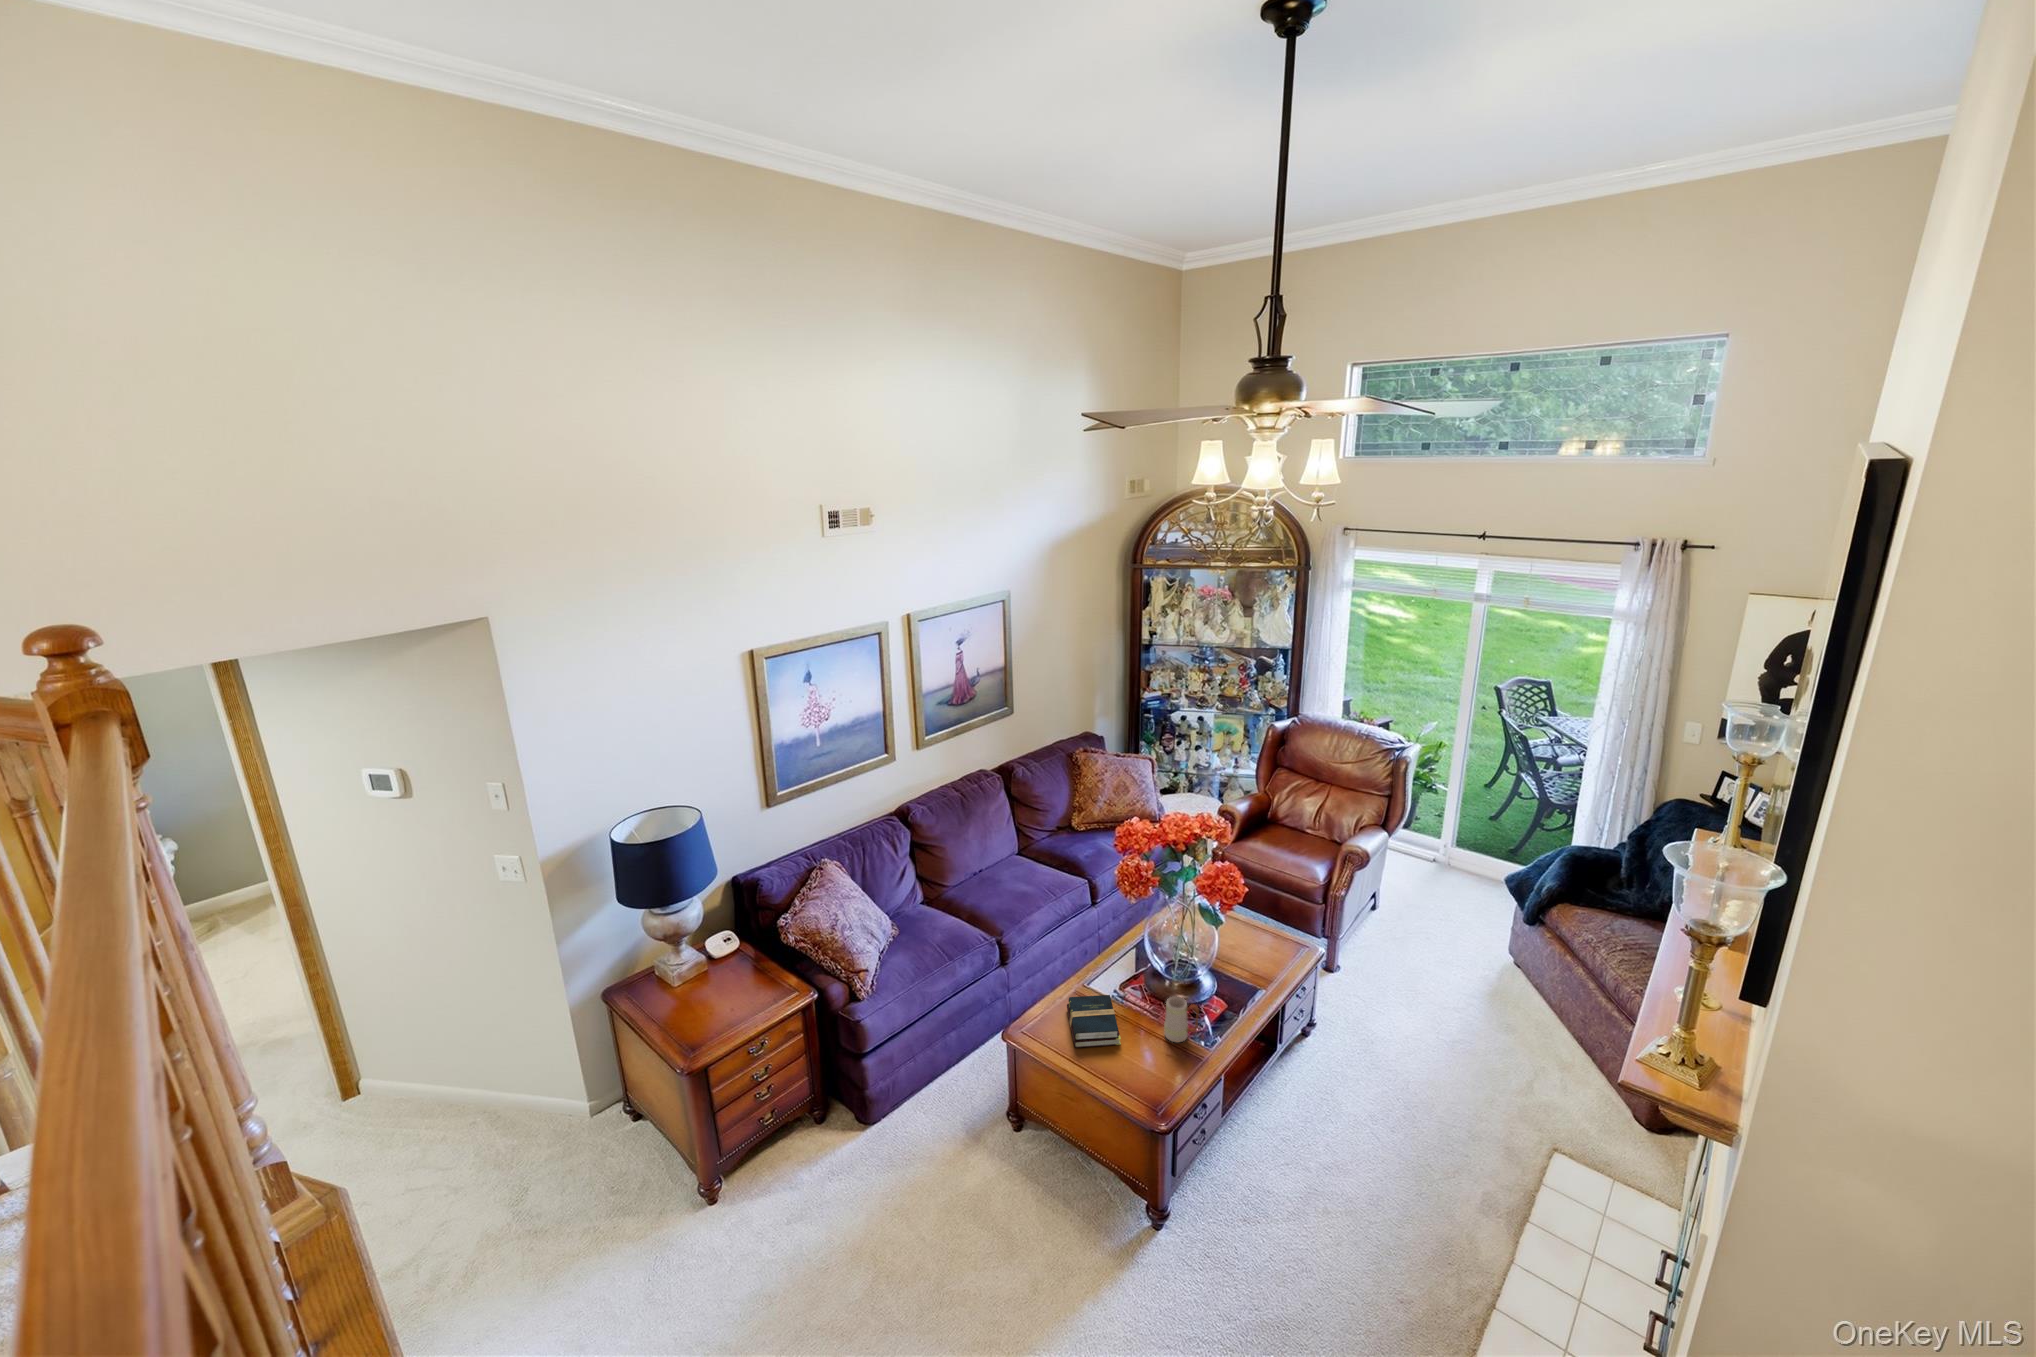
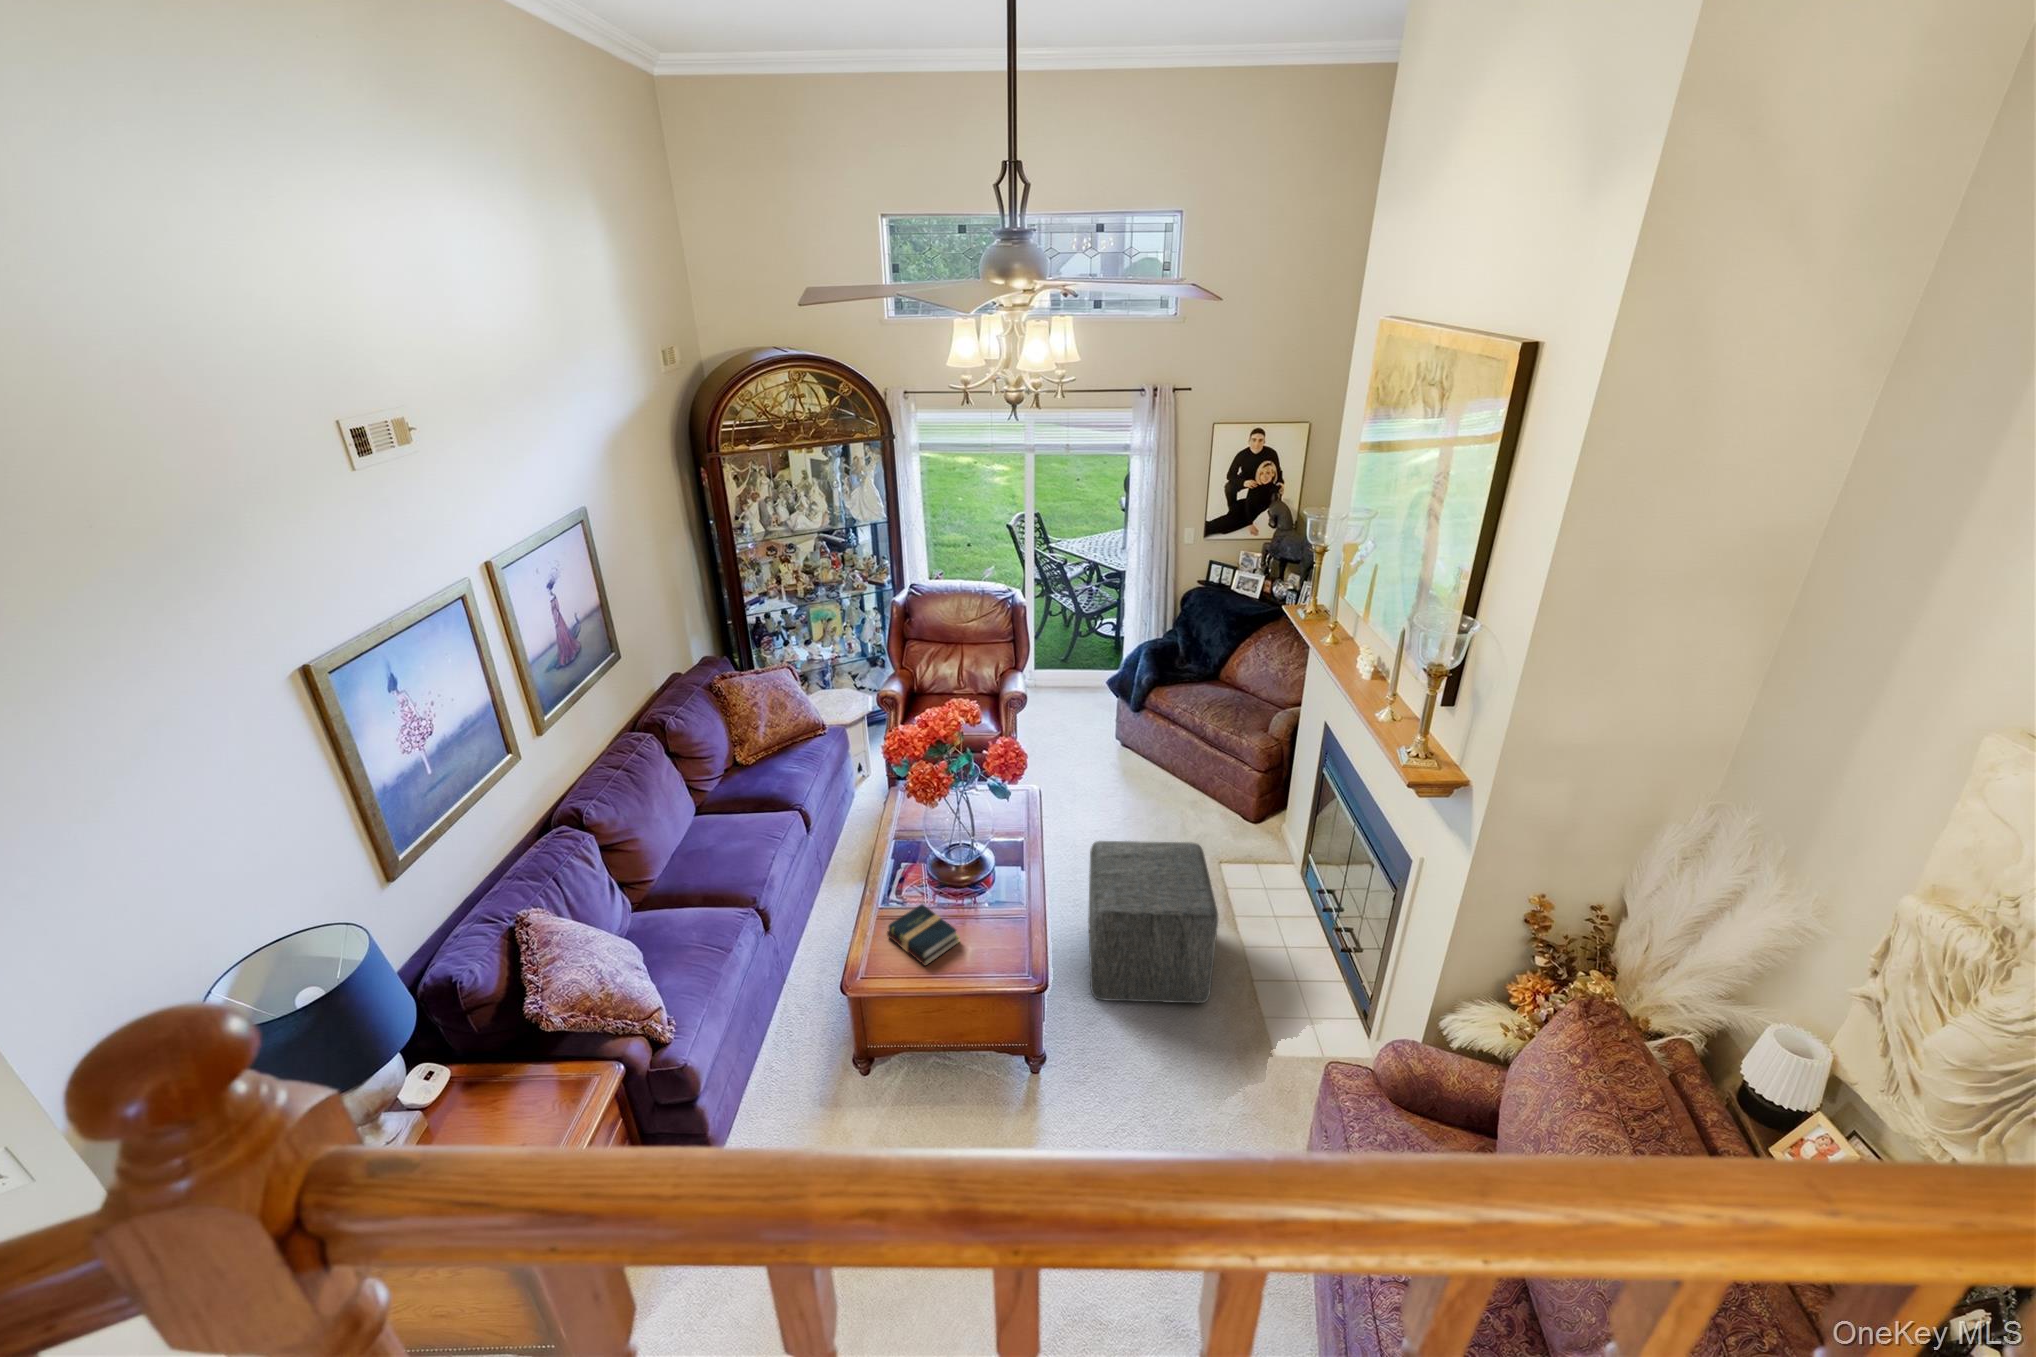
mug: present [1164,996,1199,1042] -> none [985,874,1016,916]
ottoman: none [1264,1026,1463,1279] -> present [1088,841,1218,1003]

